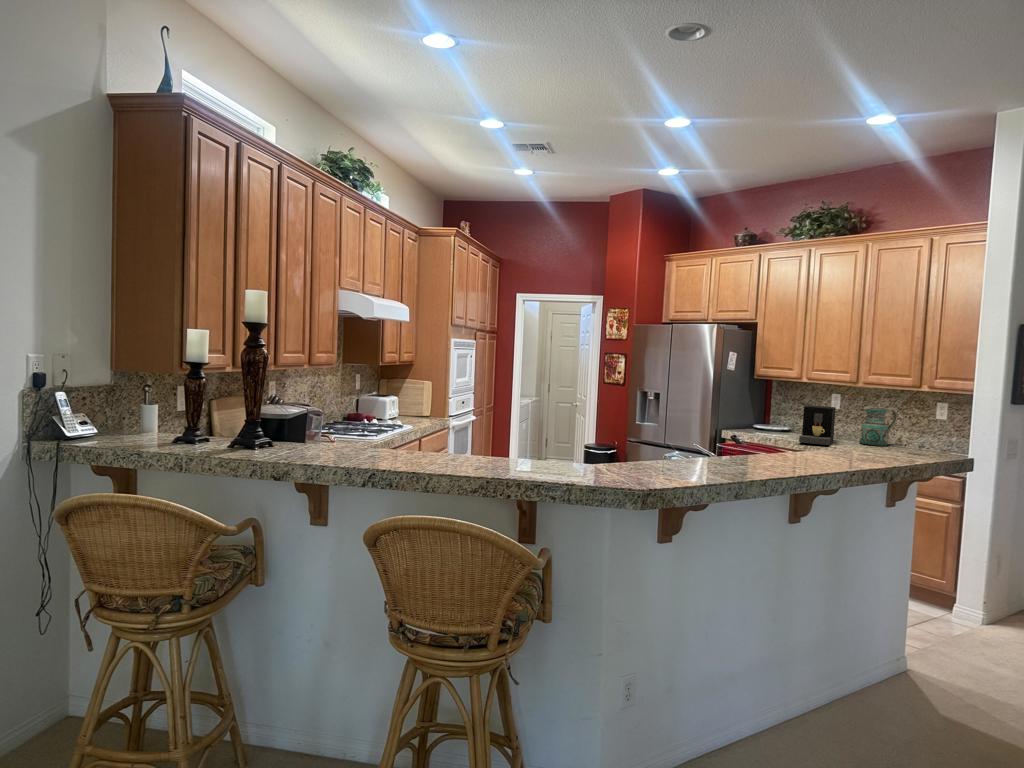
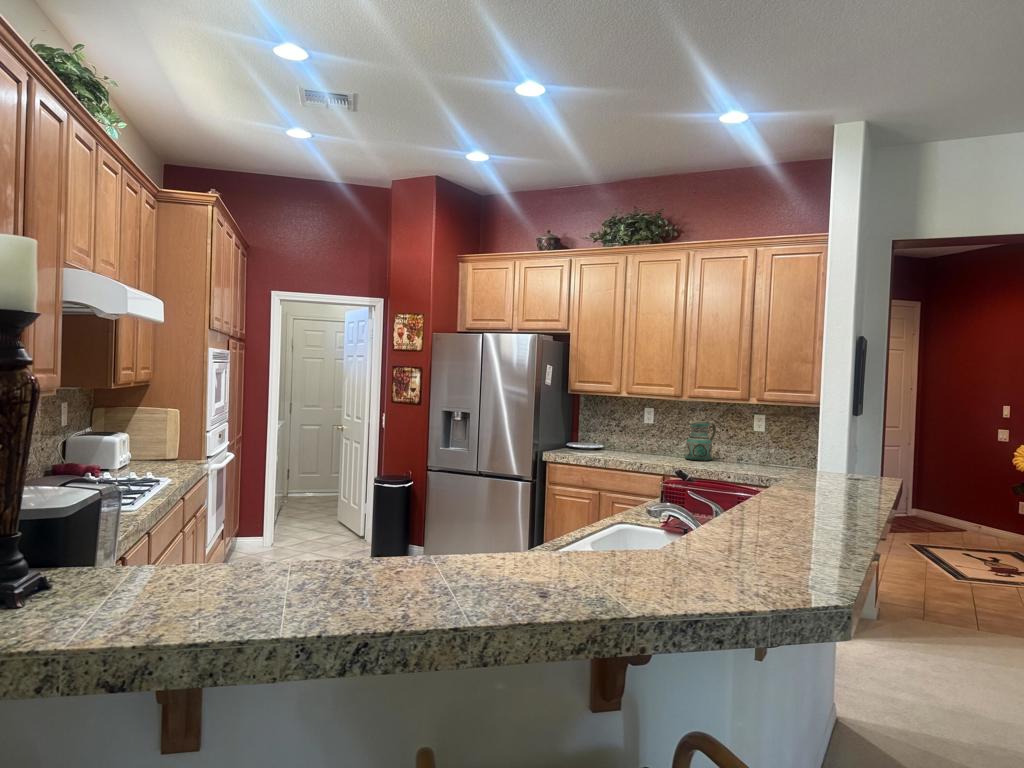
coffee maker: present [799,405,836,445] -> none [632,421,667,464]

